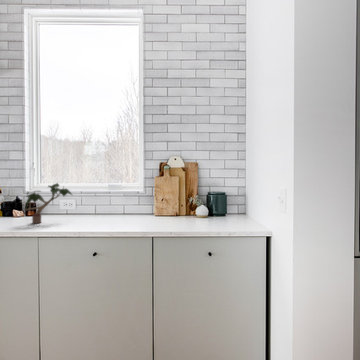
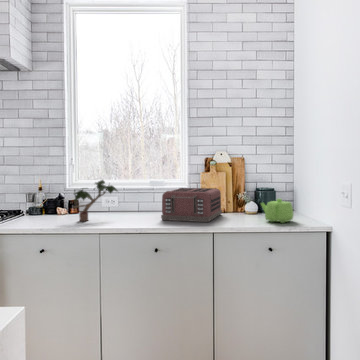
toaster: none [112,192,174,224] -> present [161,188,222,222]
teapot: none [207,202,238,225] -> present [261,199,293,223]

